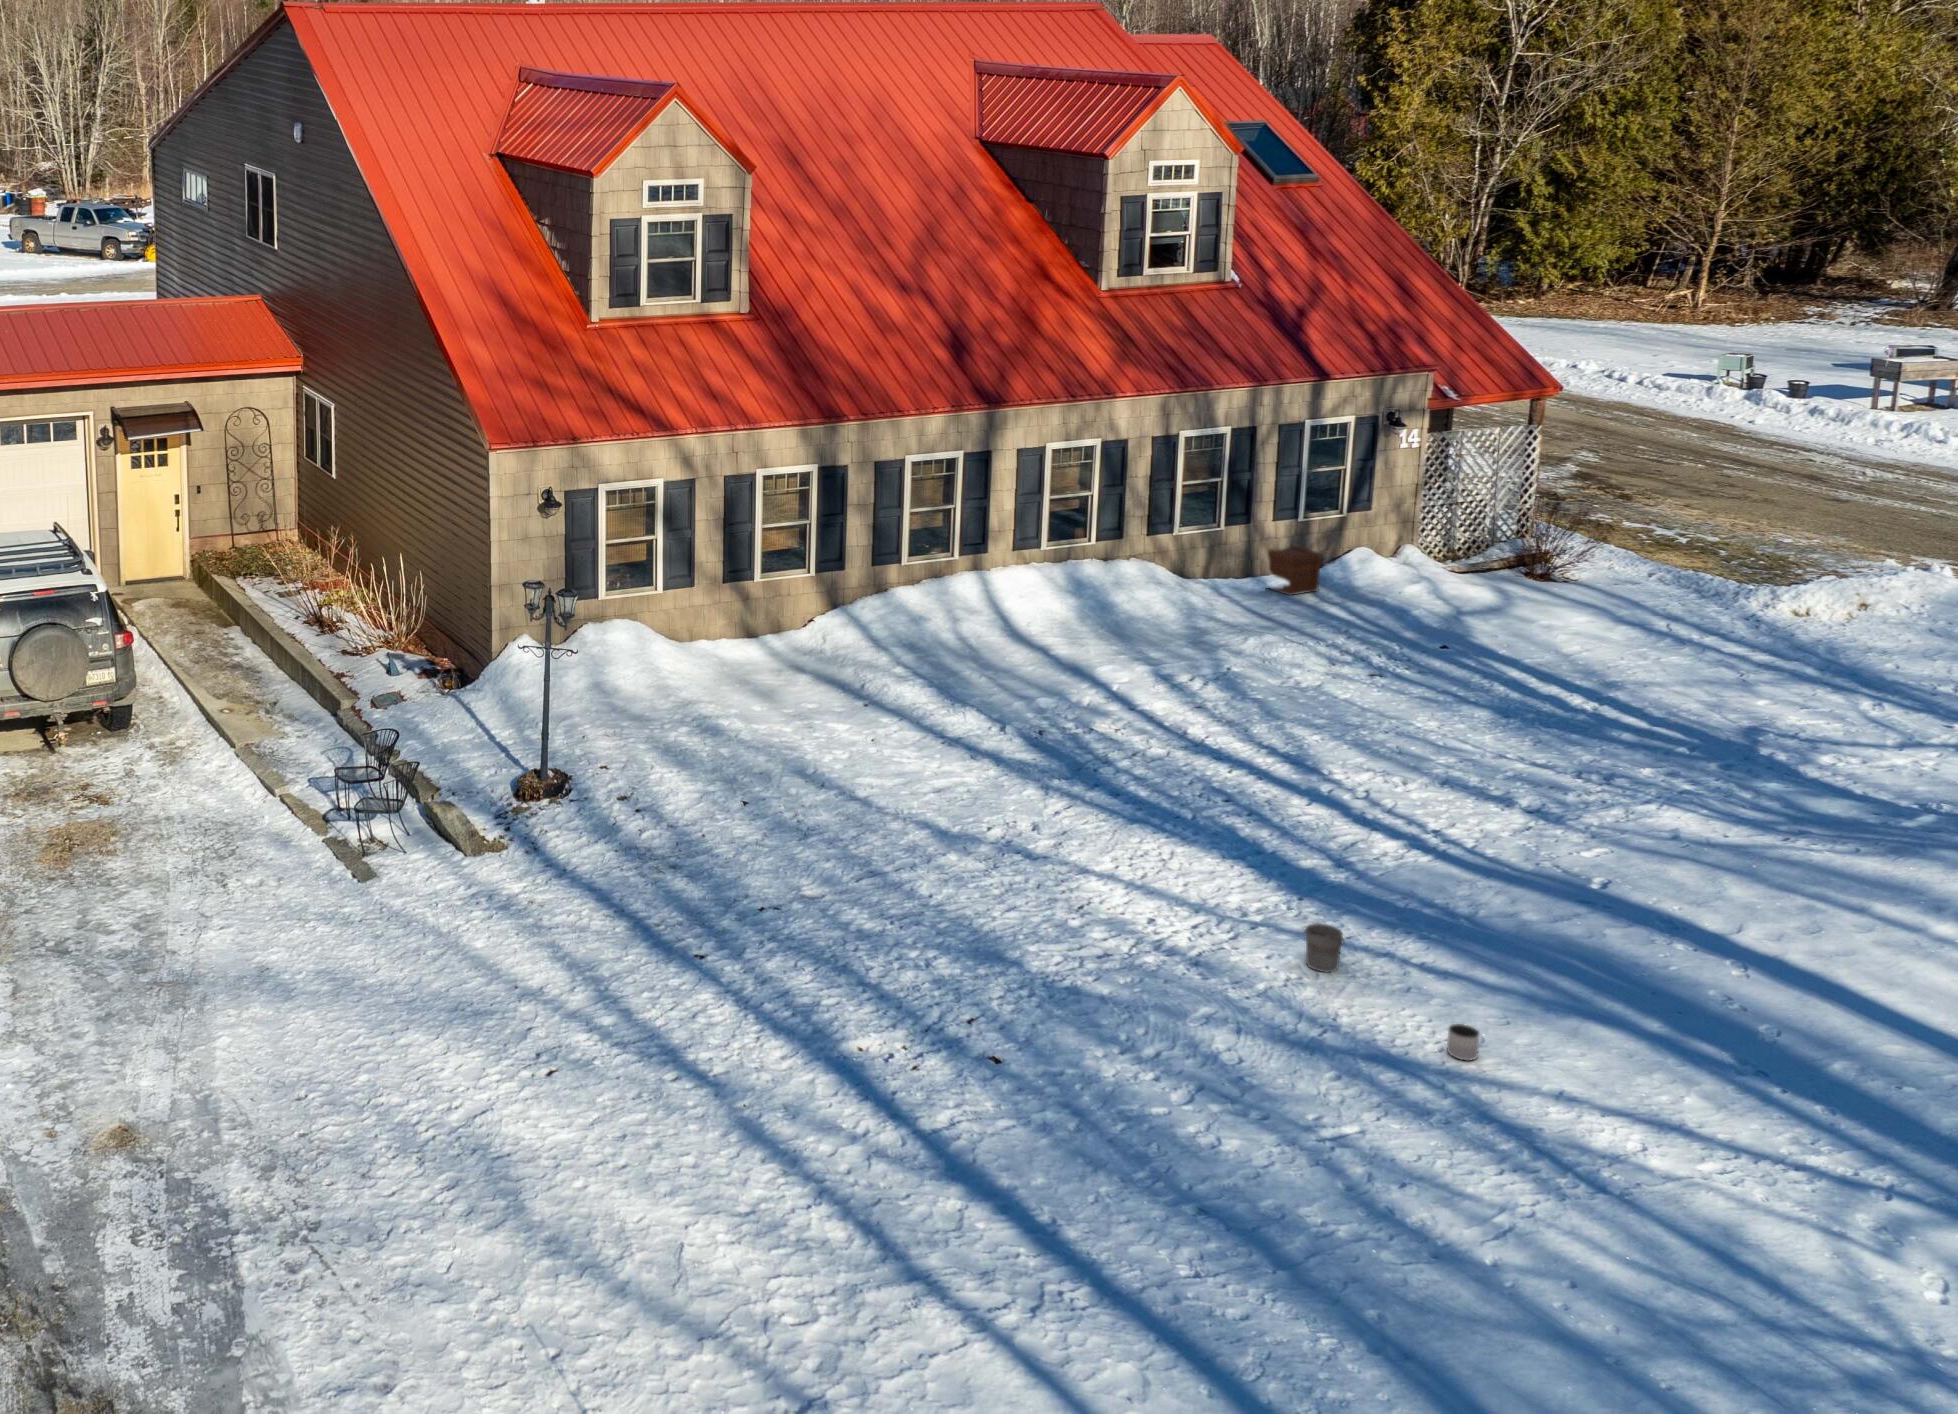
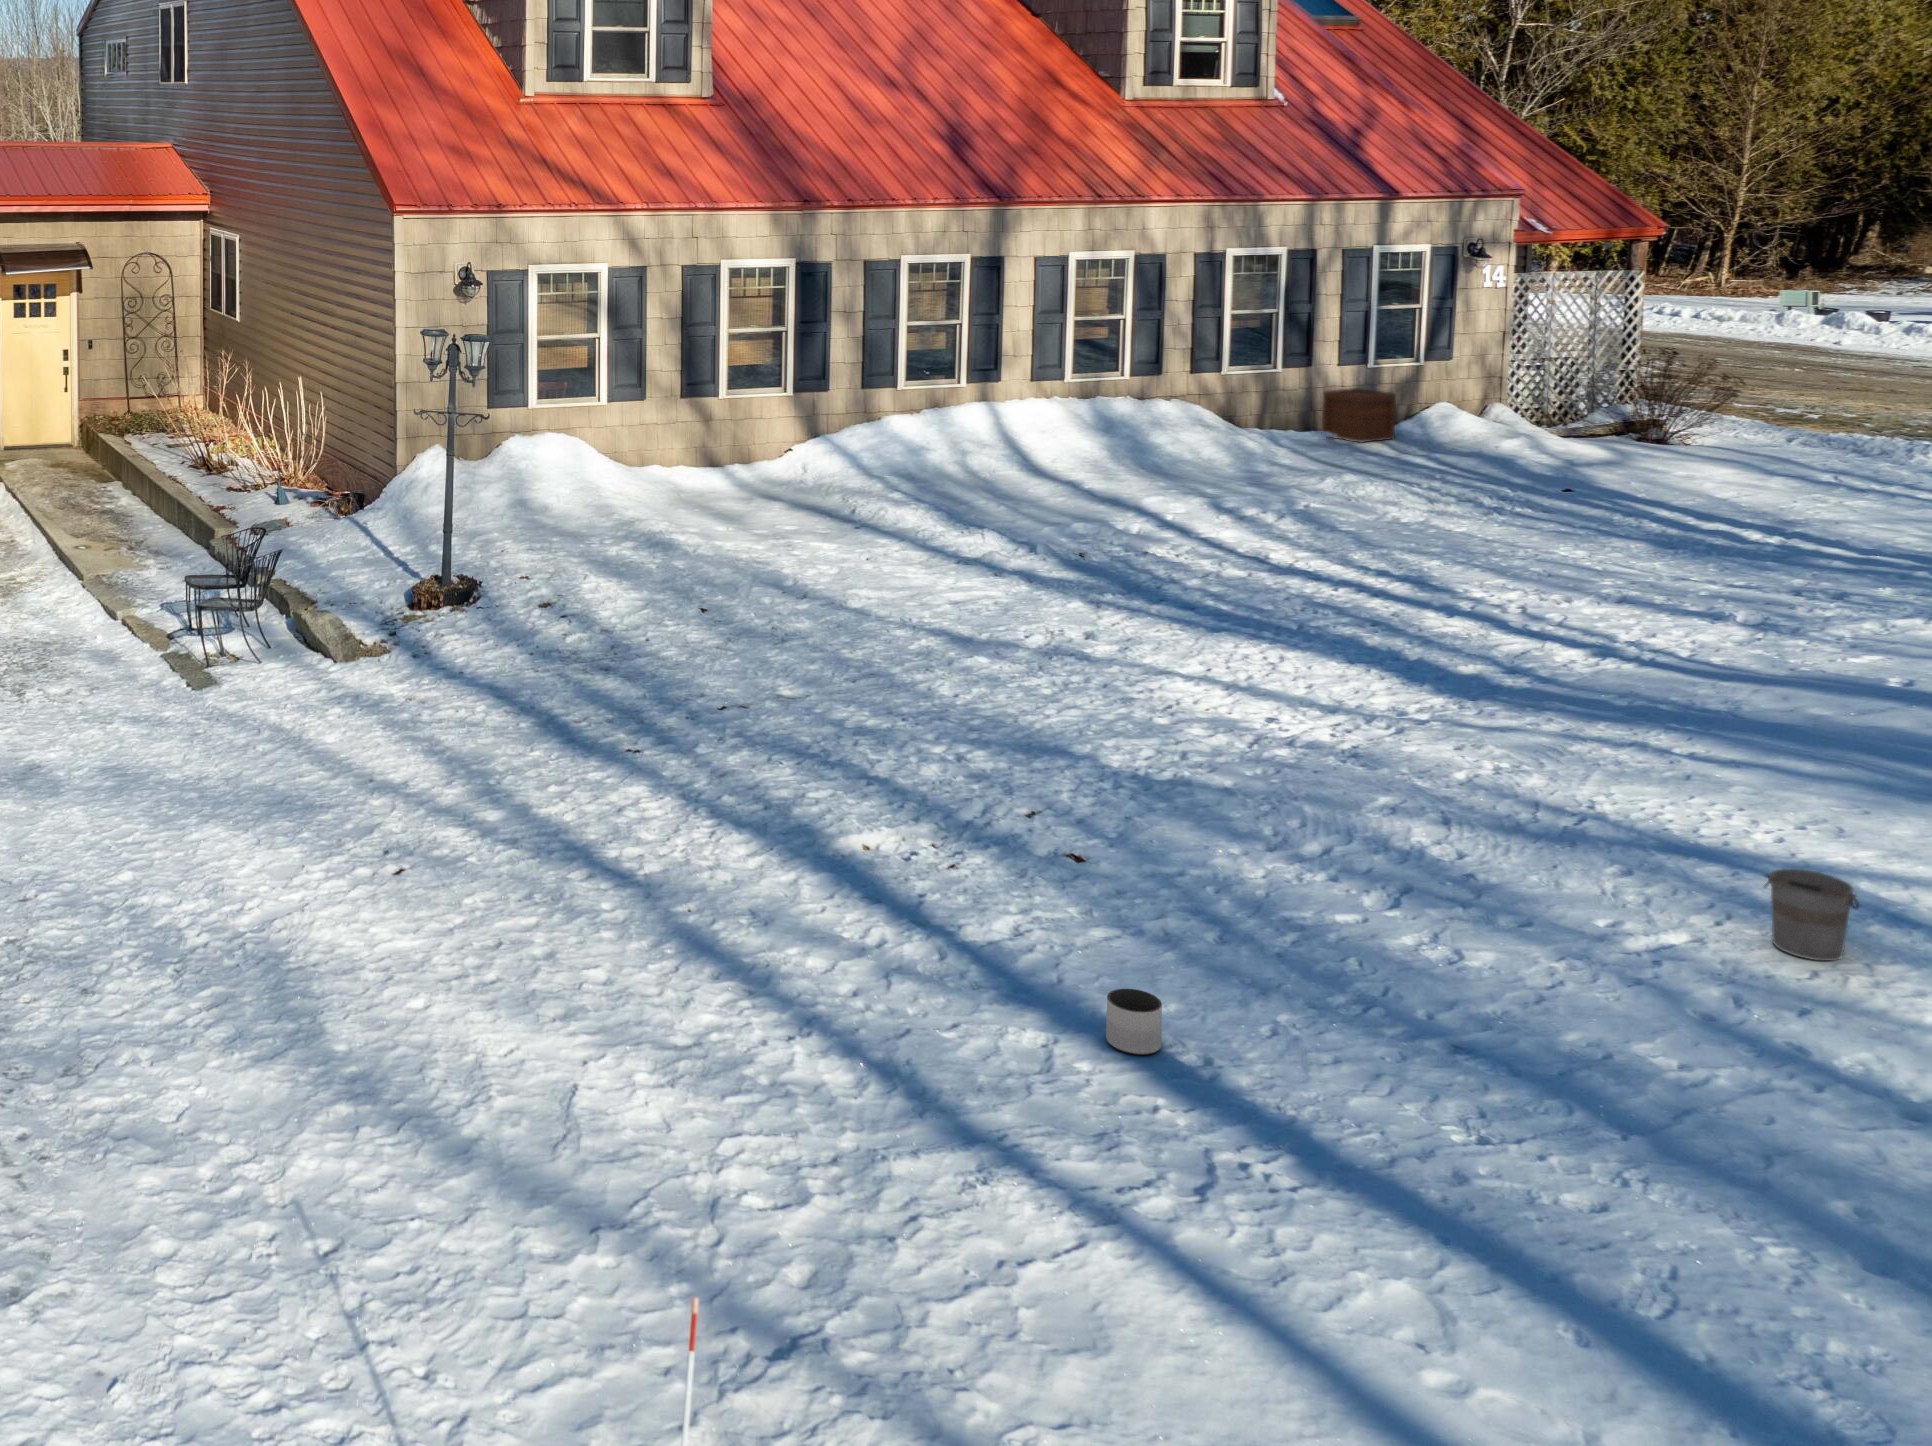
bucket: present [1304,923,1344,972] -> present [1764,869,1859,961]
planter: present [1447,1024,1479,1061] -> present [1106,989,1162,1055]

